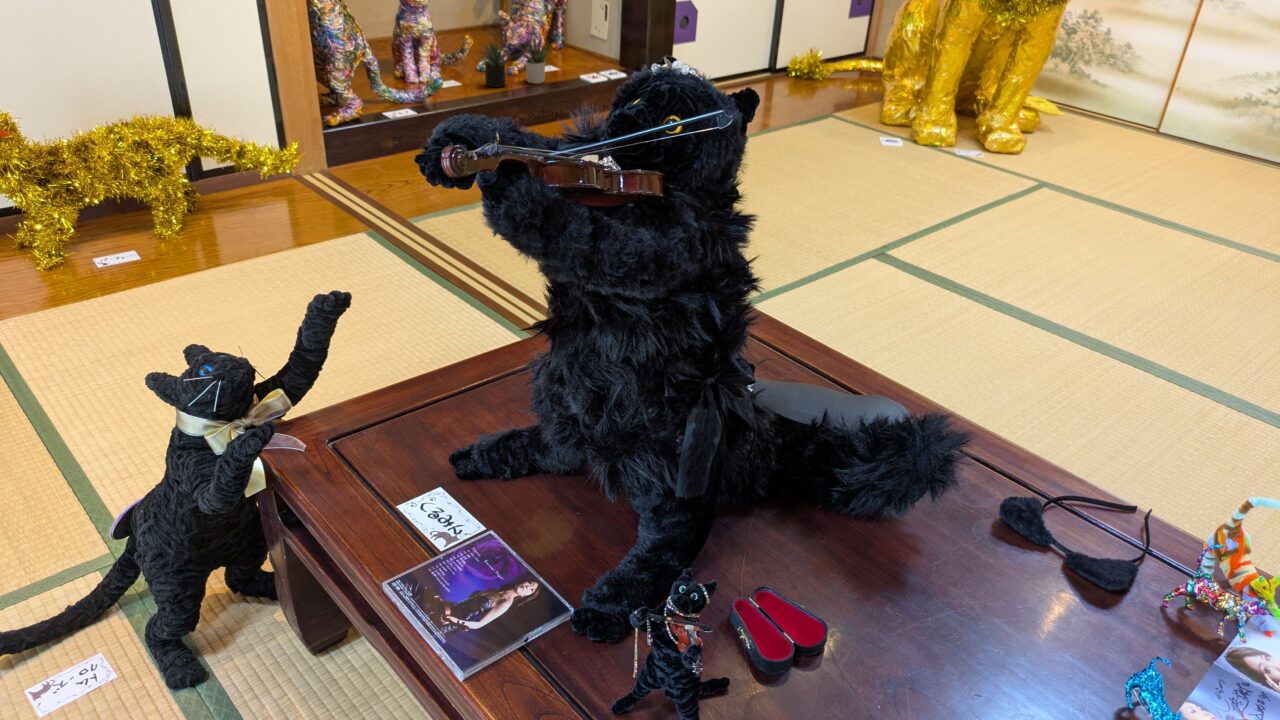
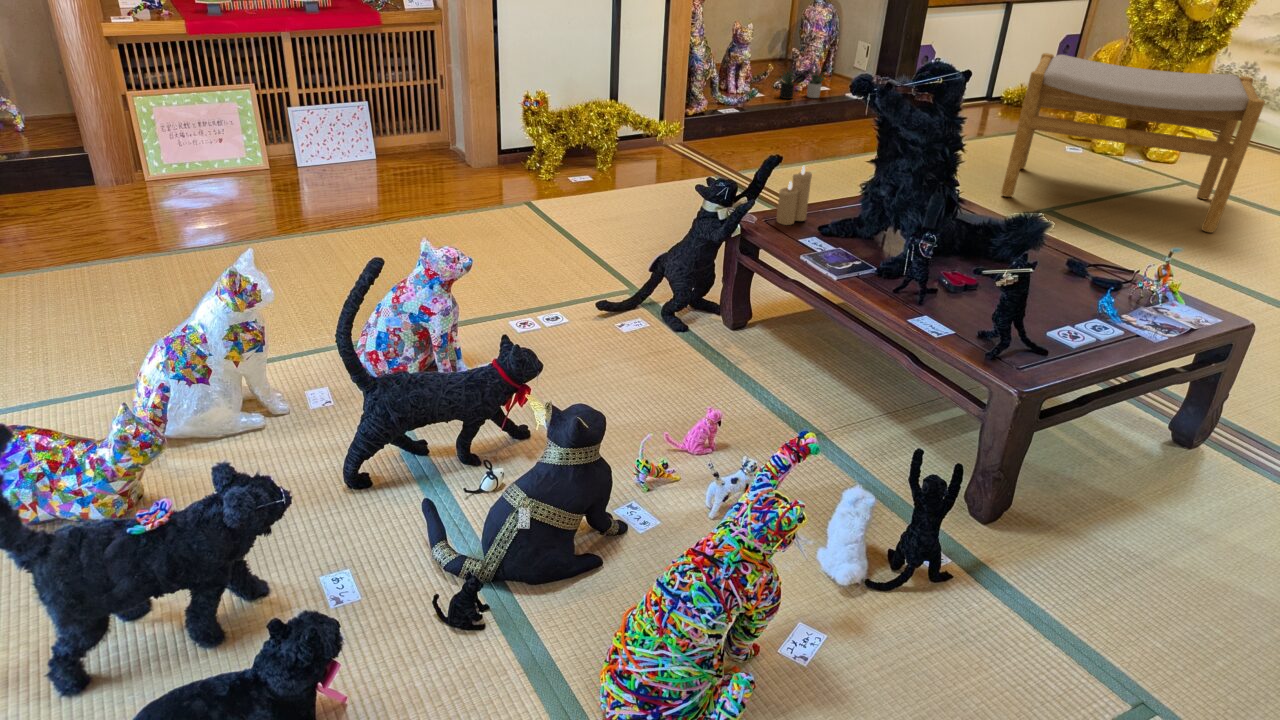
footstool: none [812,10,1192,276] -> present [1001,53,1265,233]
candle: none [350,311,433,451] -> present [776,166,812,225]

